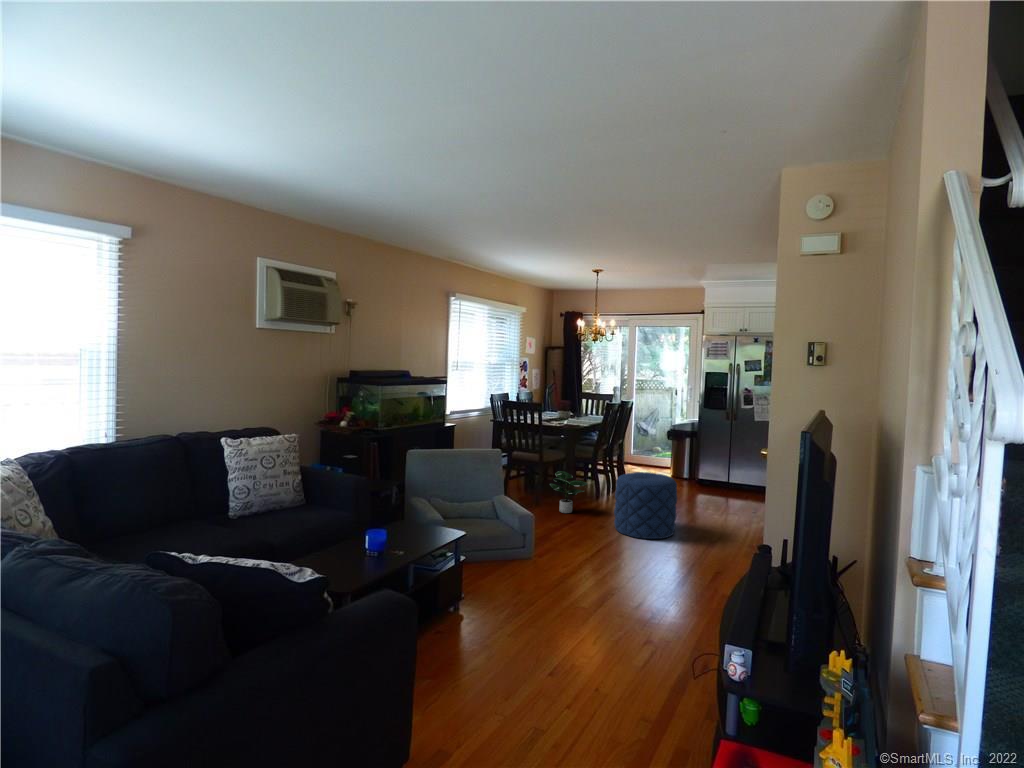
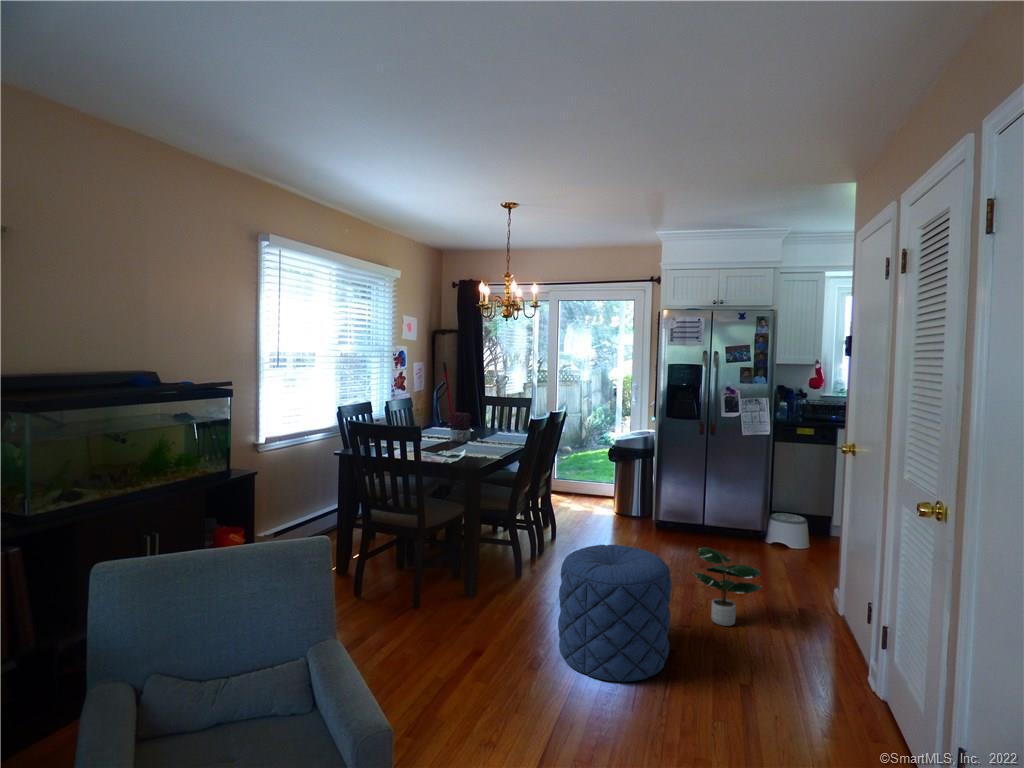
potted plant: present [550,471,588,513] -> present [694,547,762,626]

